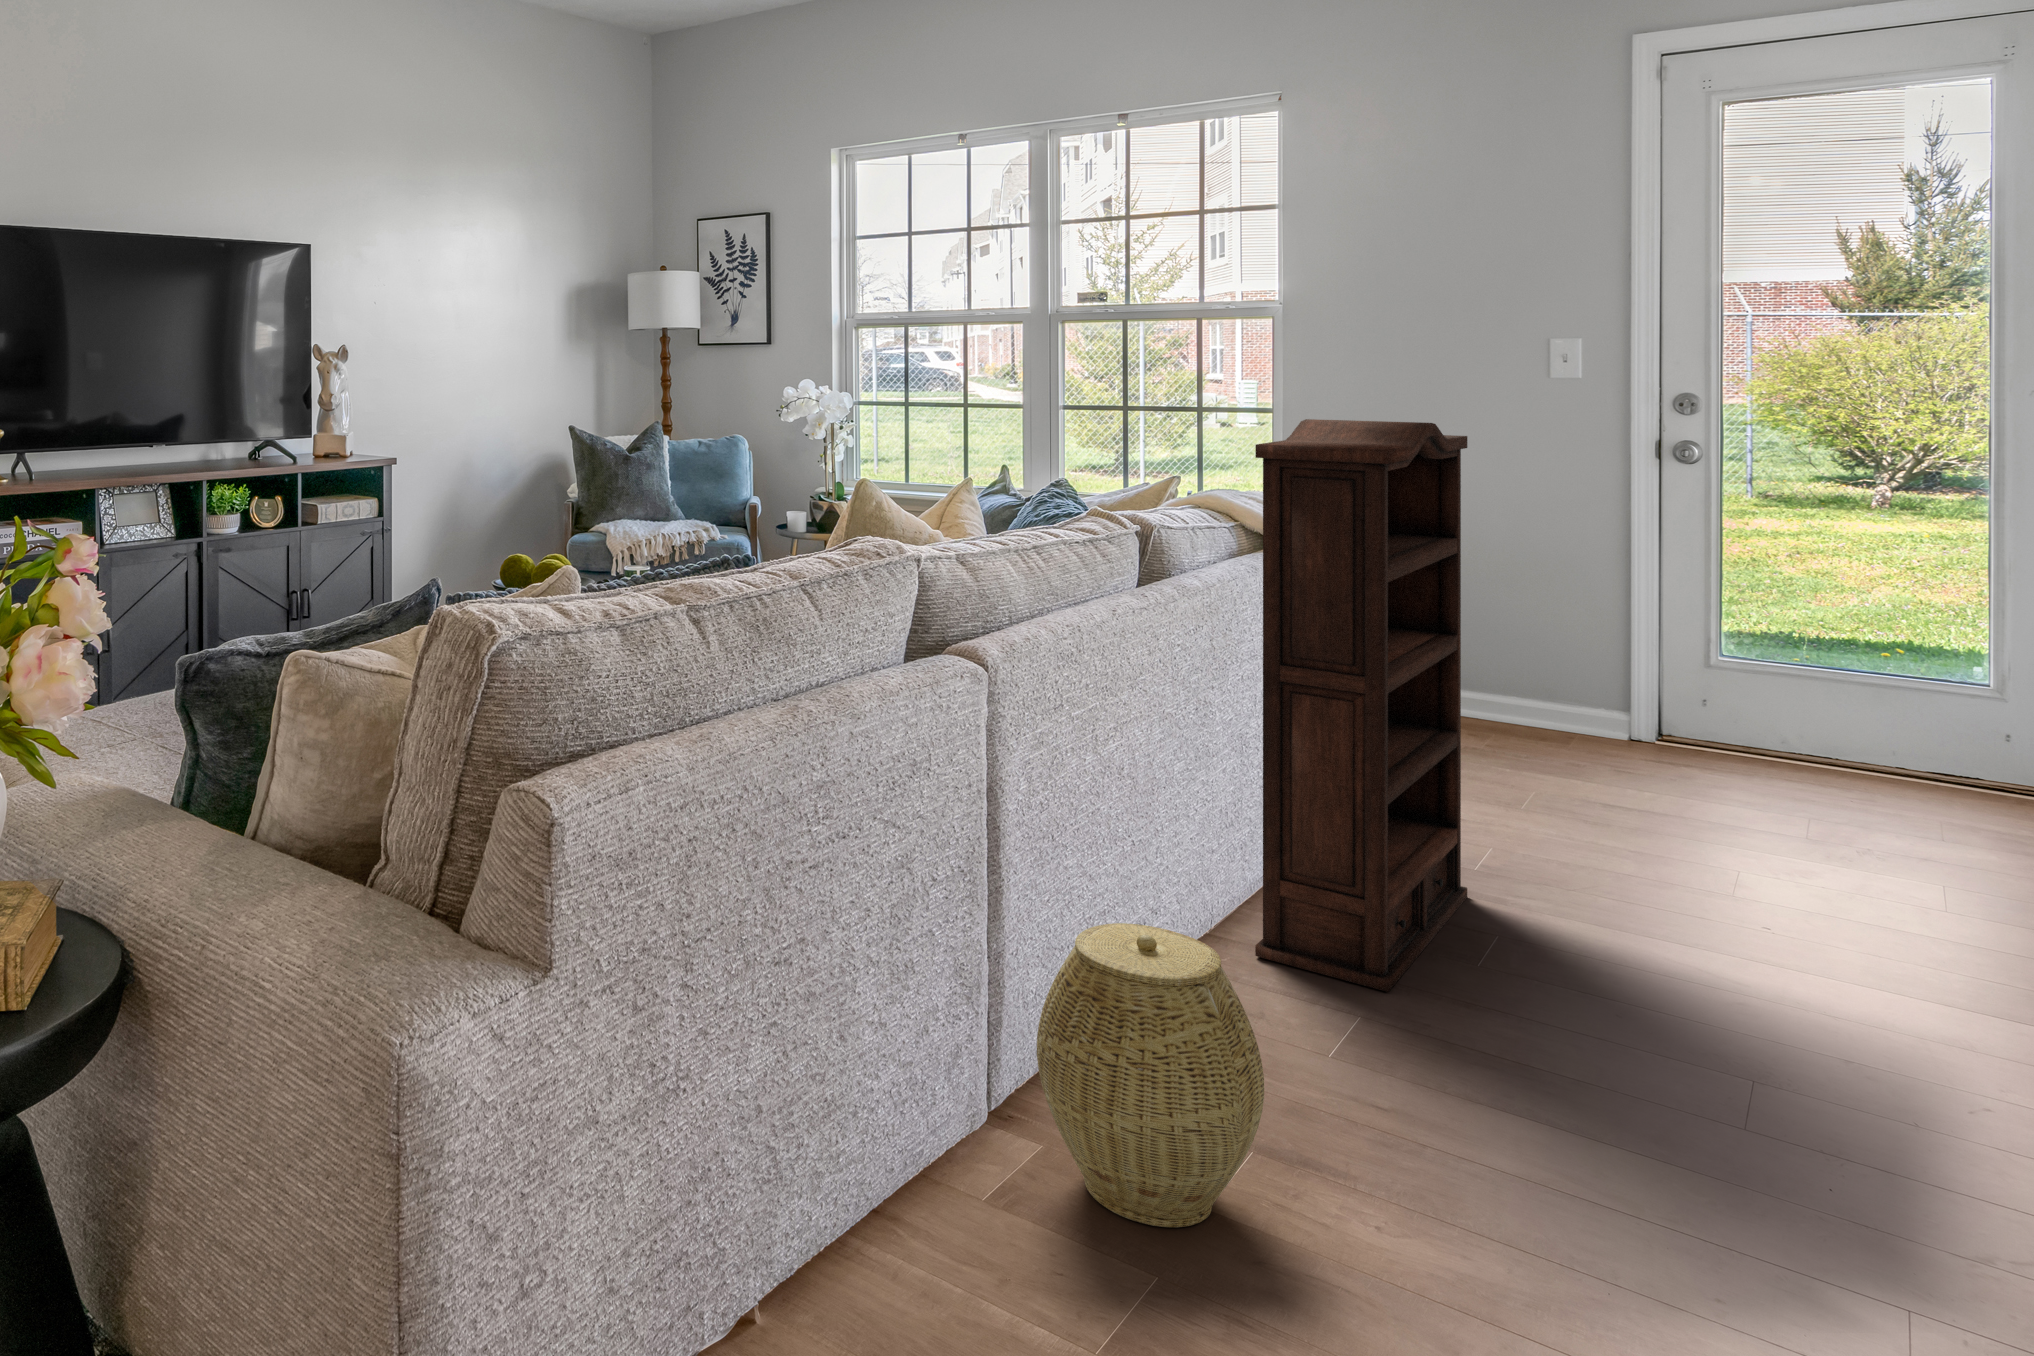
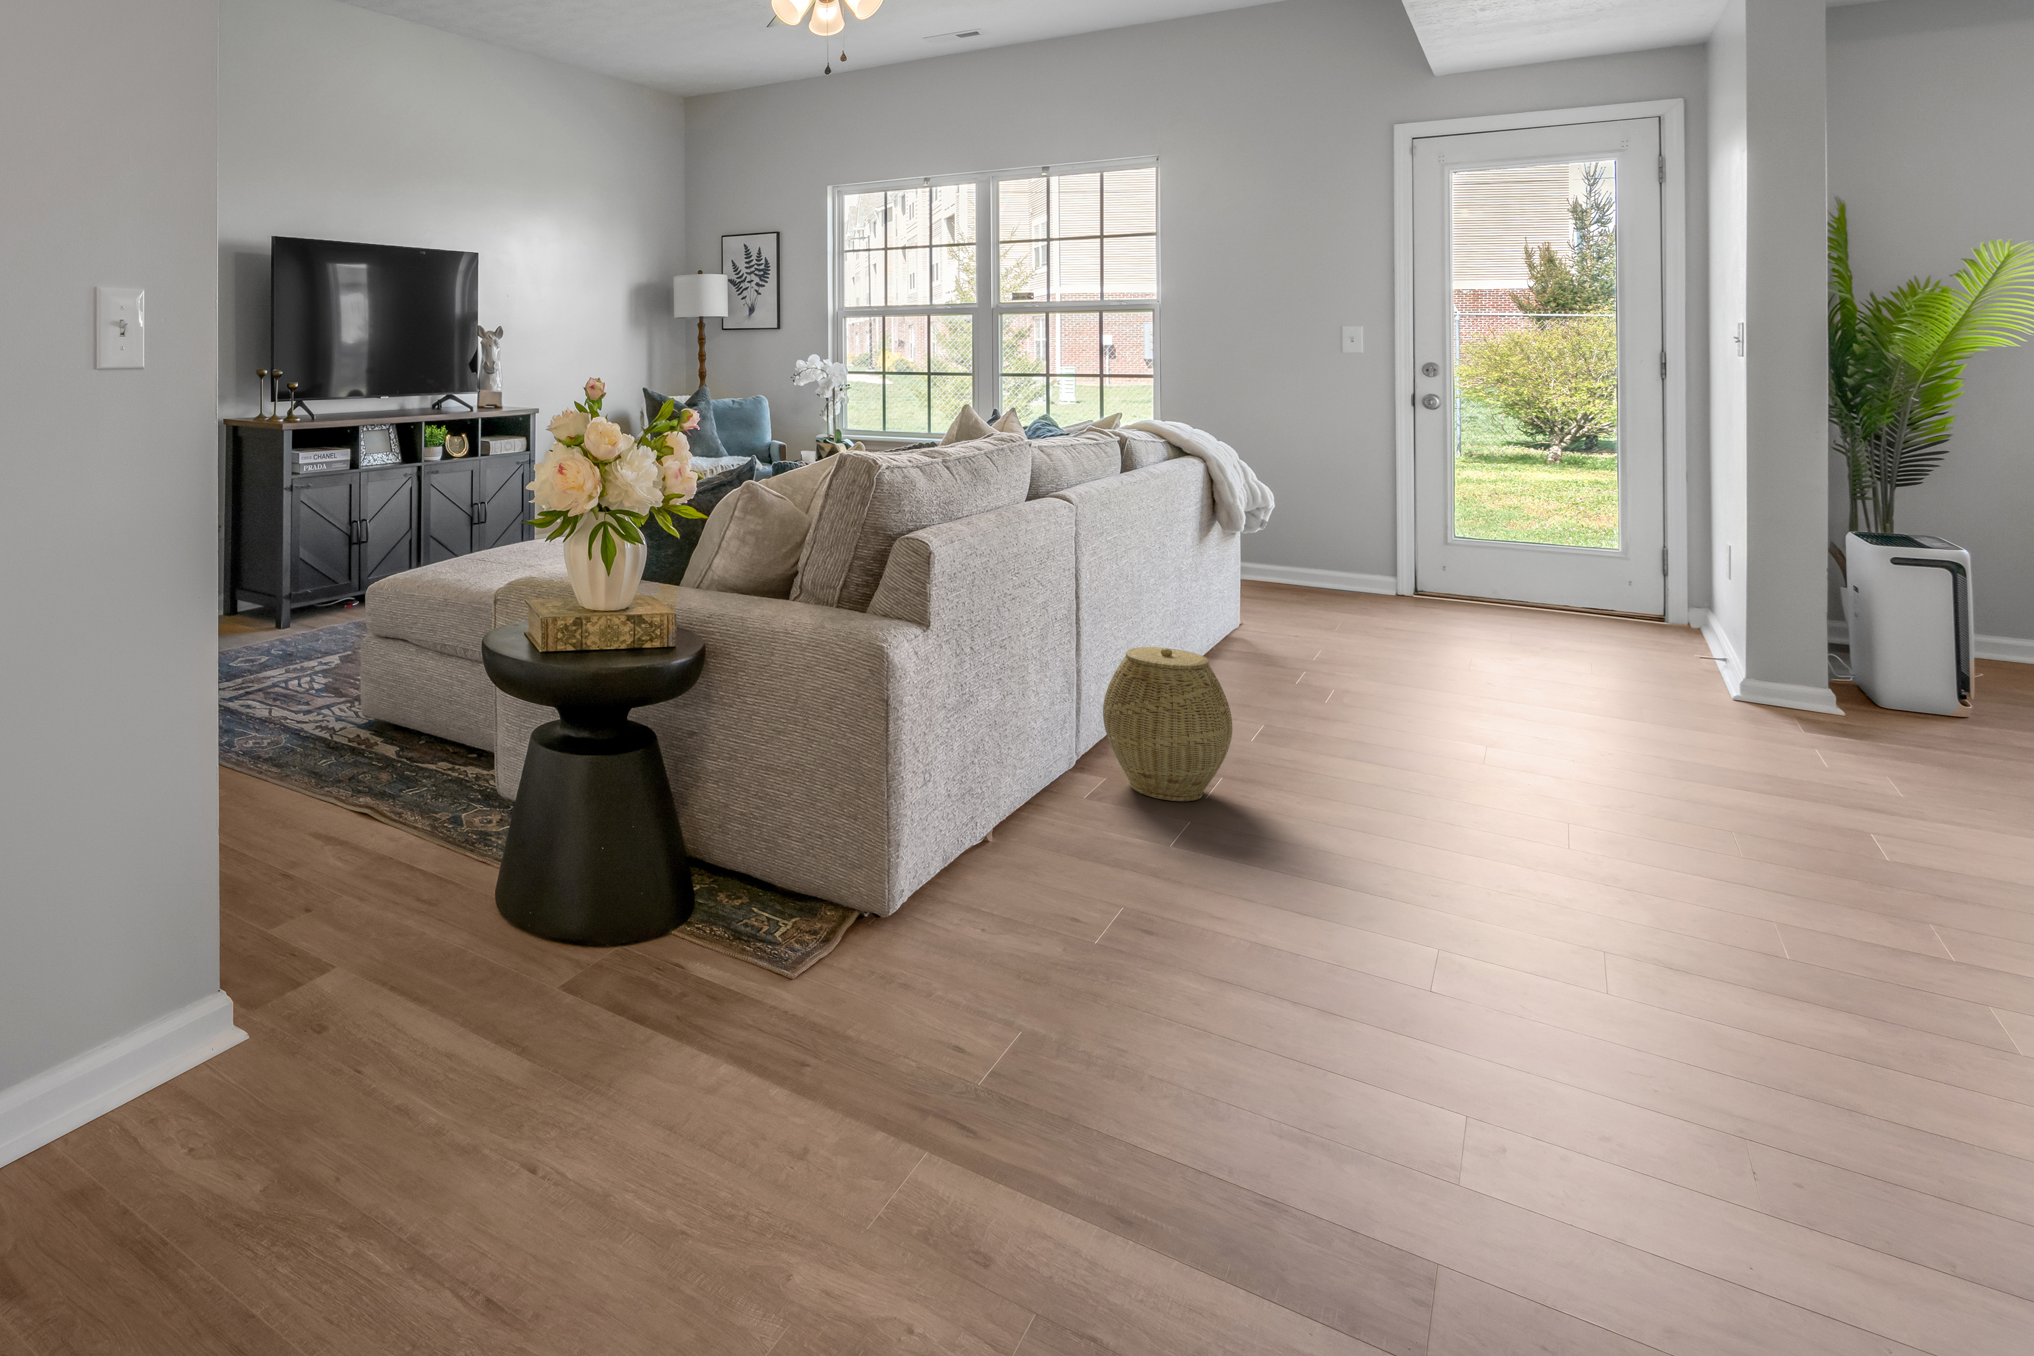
bookshelf: present [1255,419,1467,992] -> none [1190,373,1309,711]

